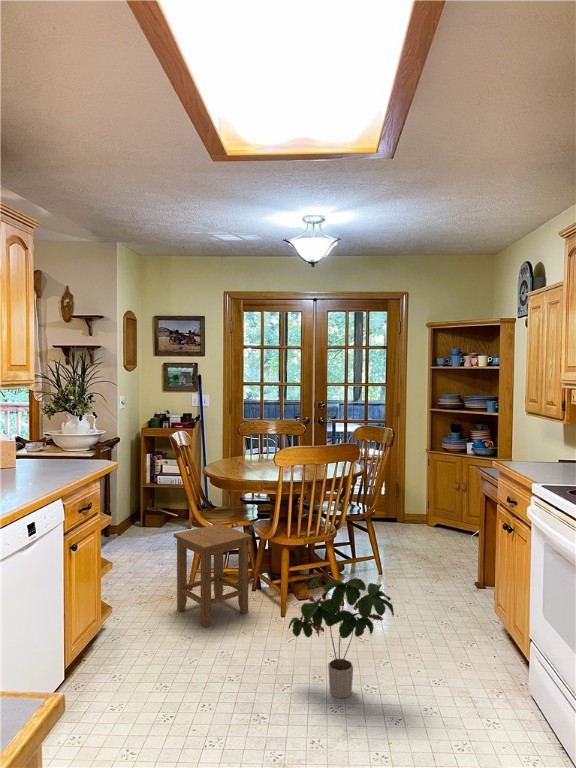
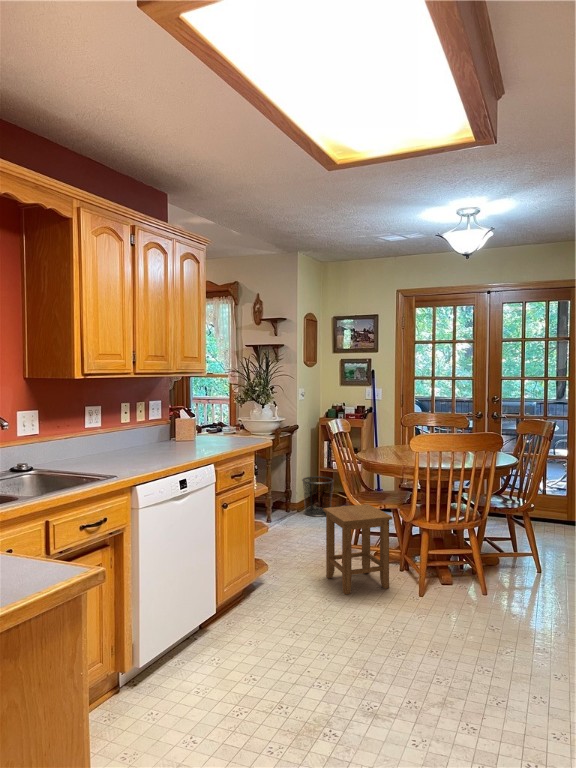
waste bin: none [124,494,161,539] -> present [302,476,334,517]
potted plant: present [288,575,394,698] -> none [404,554,507,676]

